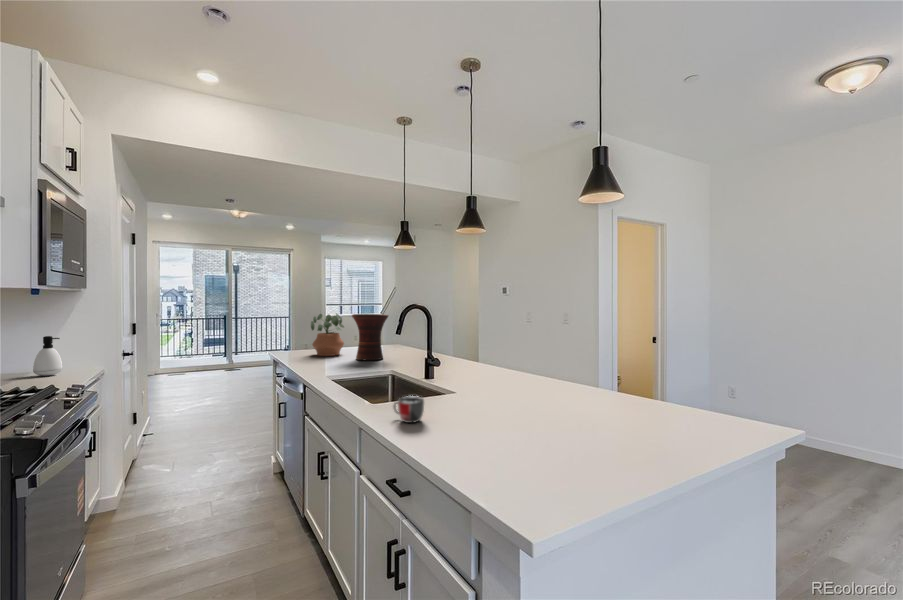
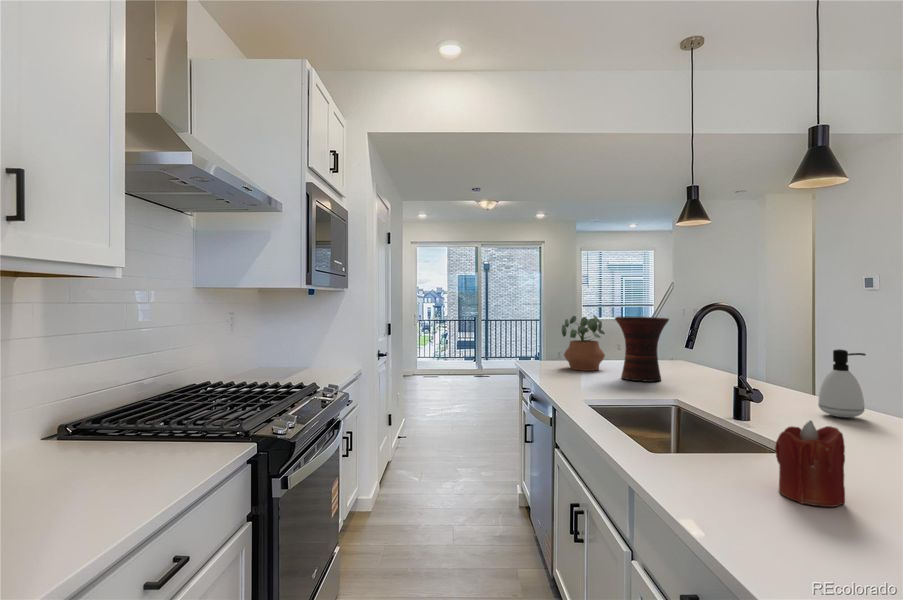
soap dispenser: present [33,336,63,376] -> present [818,349,866,418]
candle: none [439,371,469,417] -> present [775,421,845,507]
mug: present [394,396,424,423] -> none [688,455,749,504]

